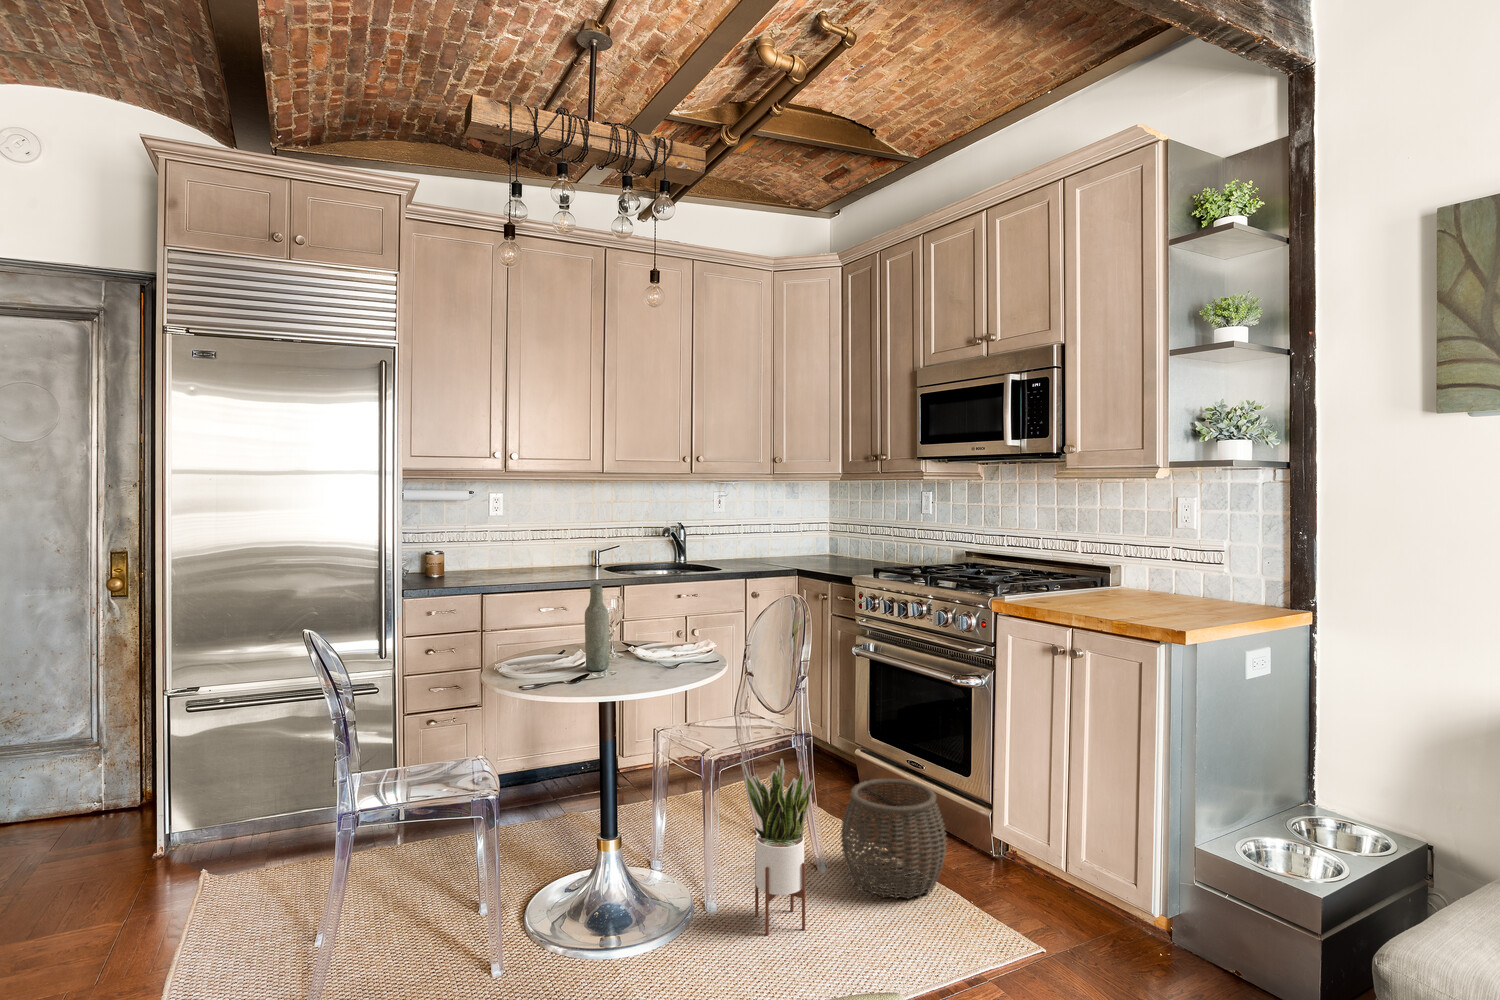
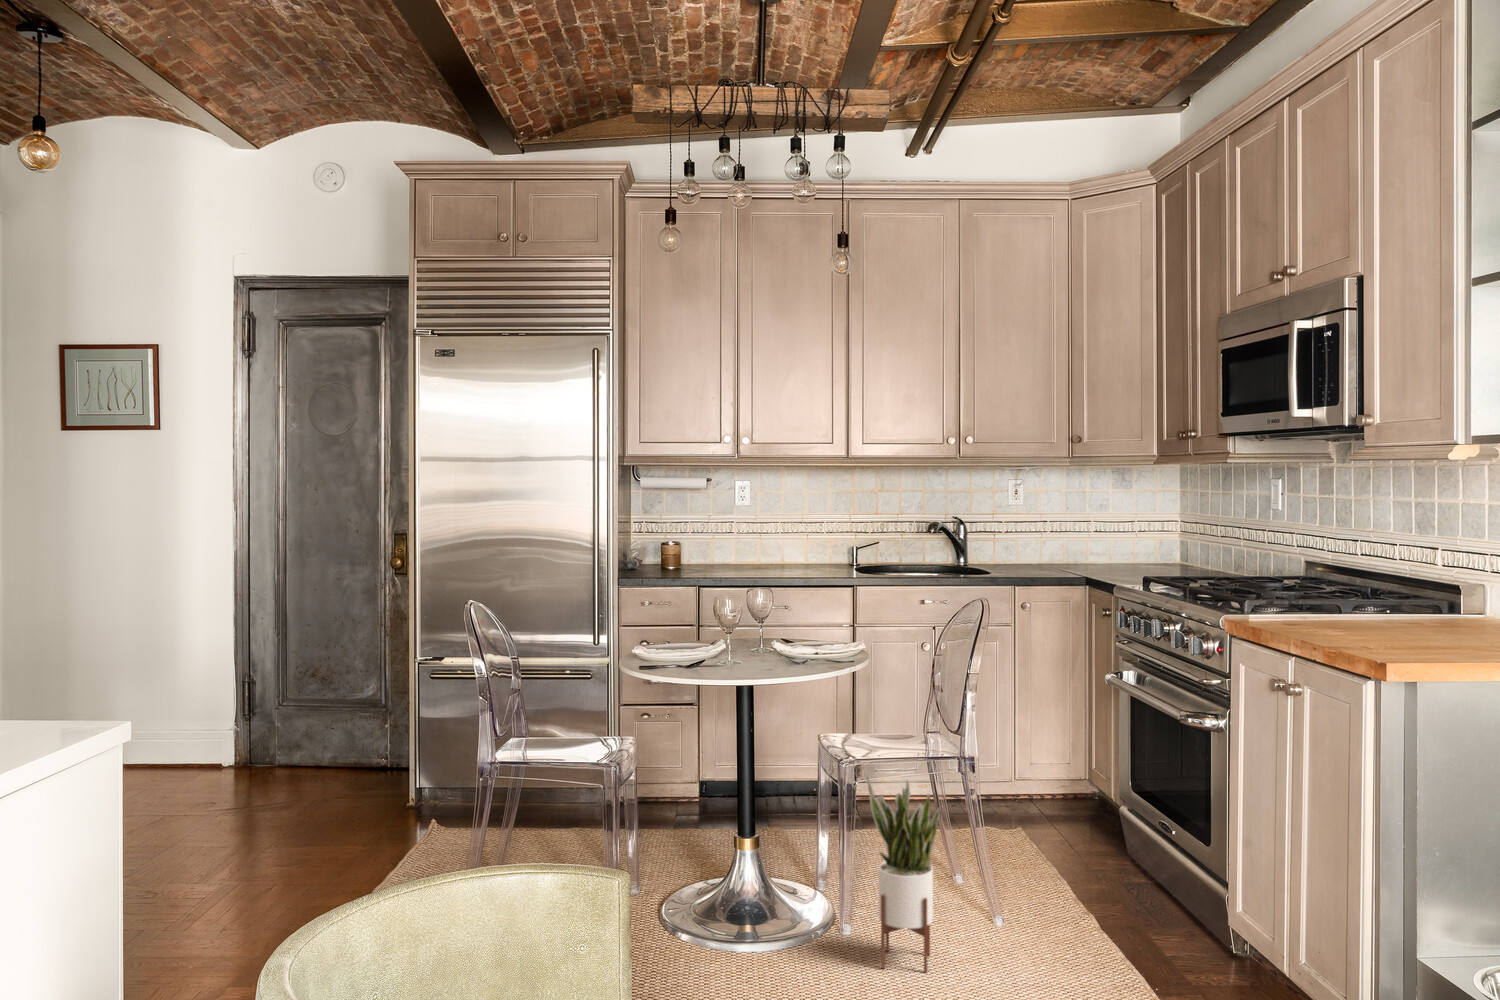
bottle: present [585,584,609,671] -> none [704,577,729,666]
woven basket: present [841,779,947,899] -> none [1009,830,1139,970]

